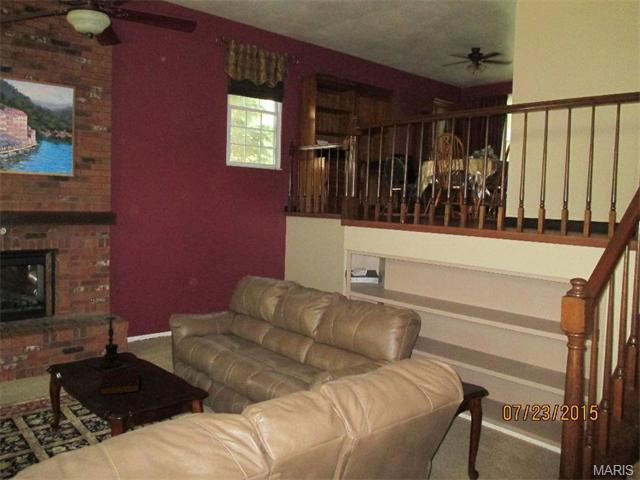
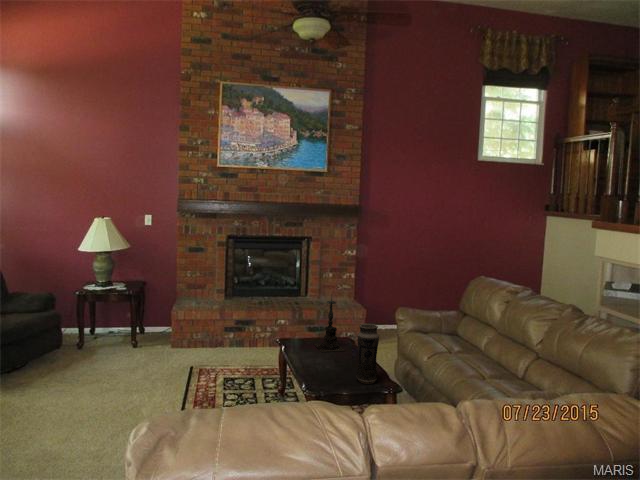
vase: none [155,335,178,395] -> present [356,324,379,384]
book: present [99,369,139,395] -> none [308,351,349,375]

